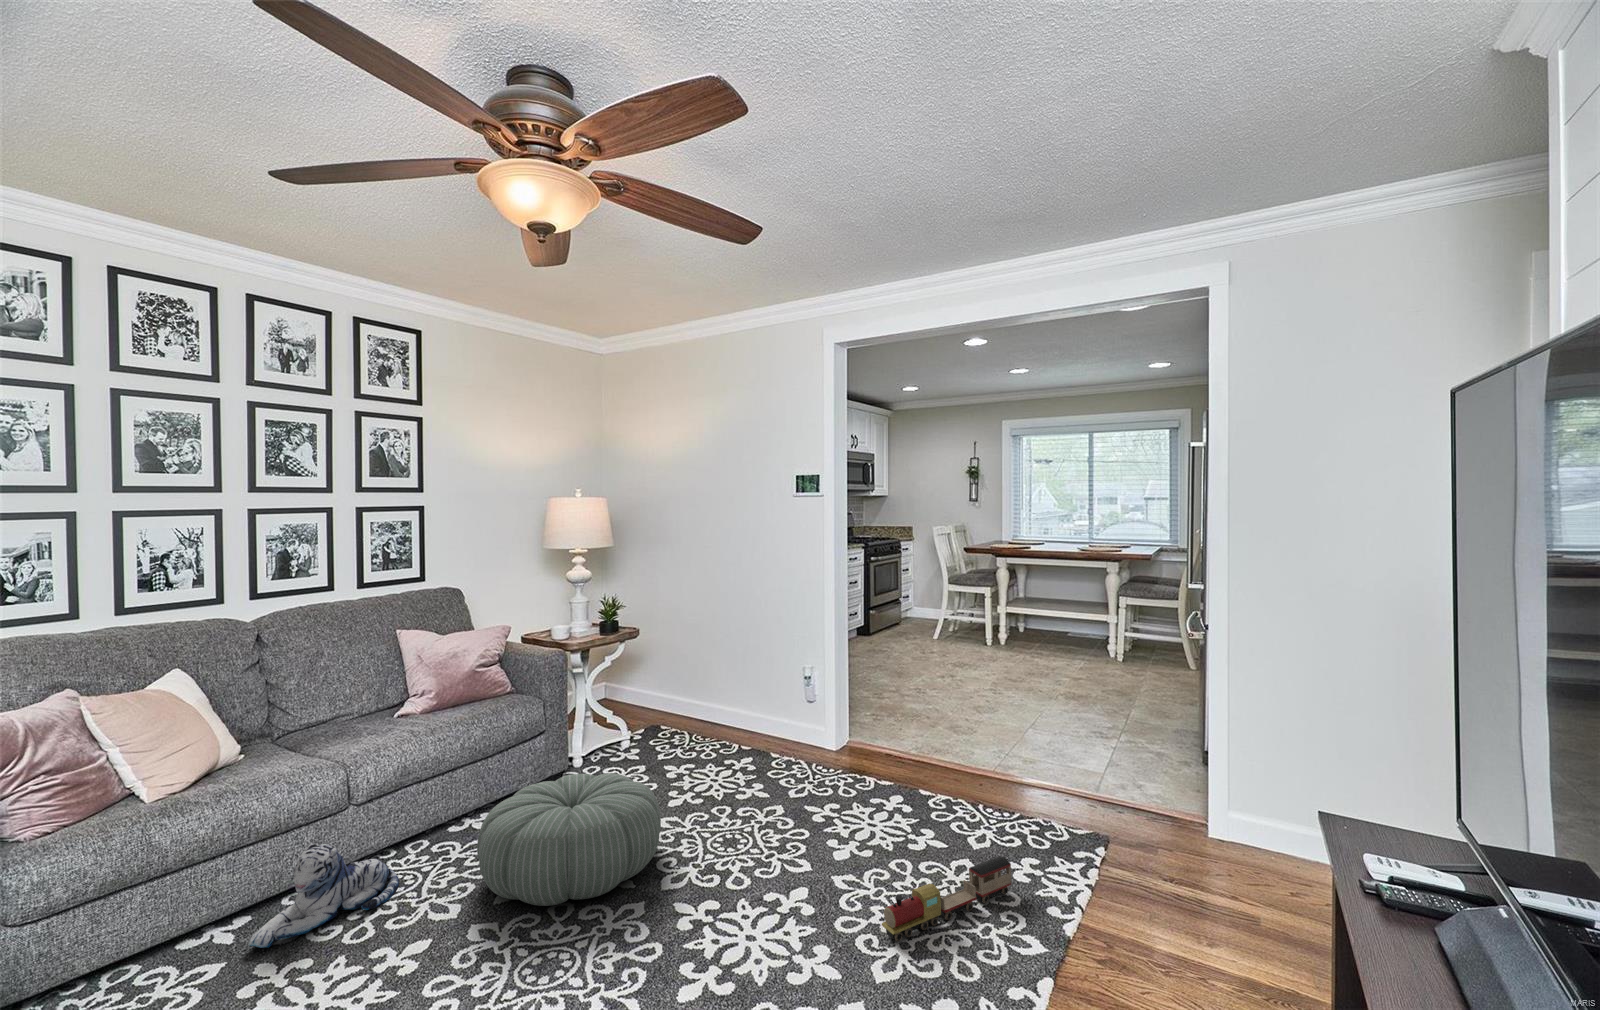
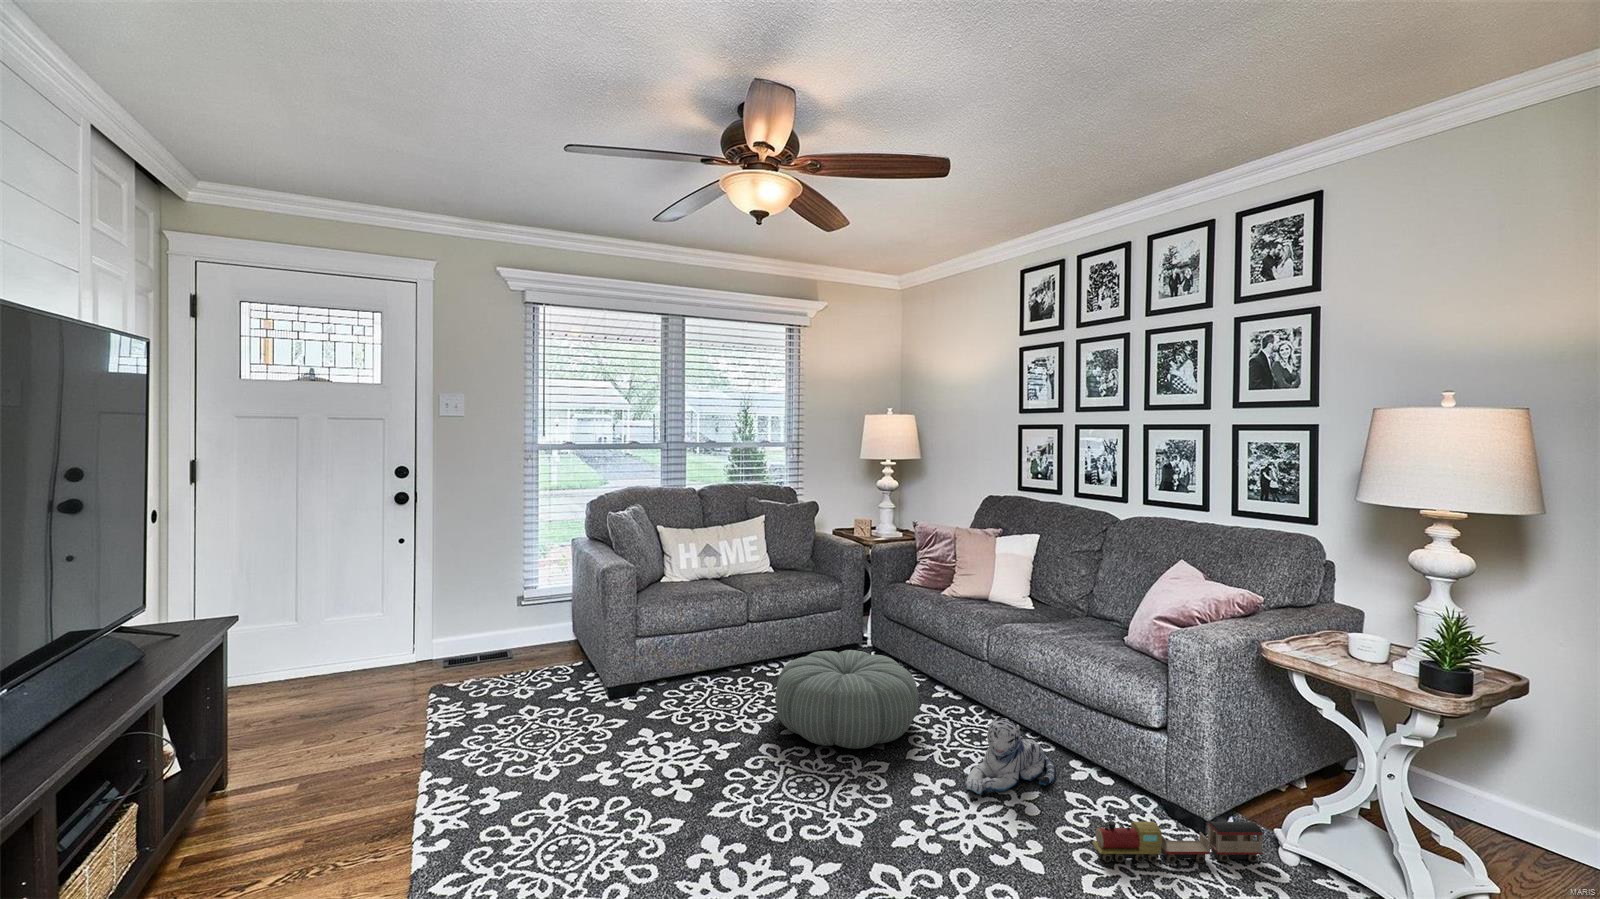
plush toy: present [249,844,399,948] -> present [966,716,1055,795]

